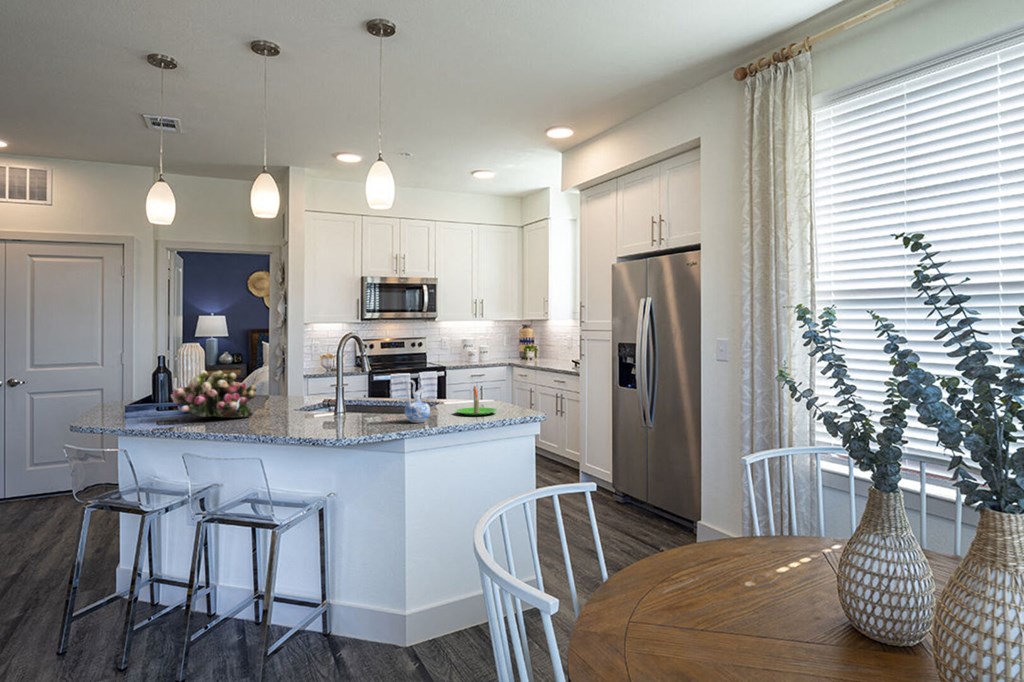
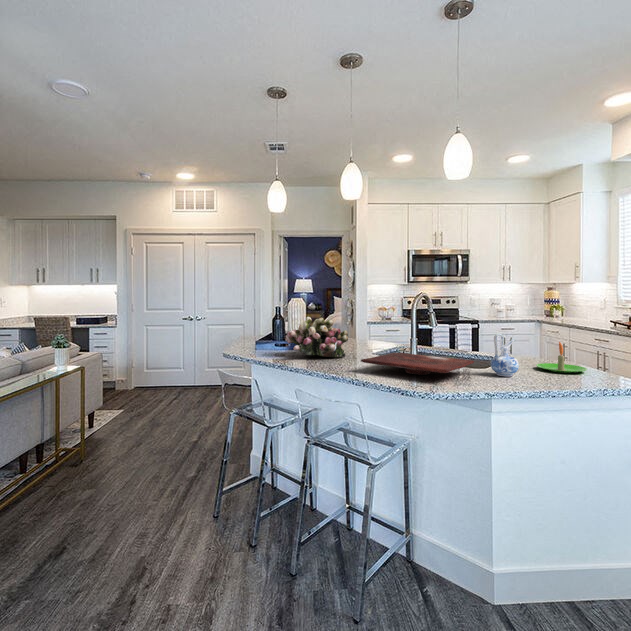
cutting board: none [264,407,388,427] -> present [361,353,474,375]

